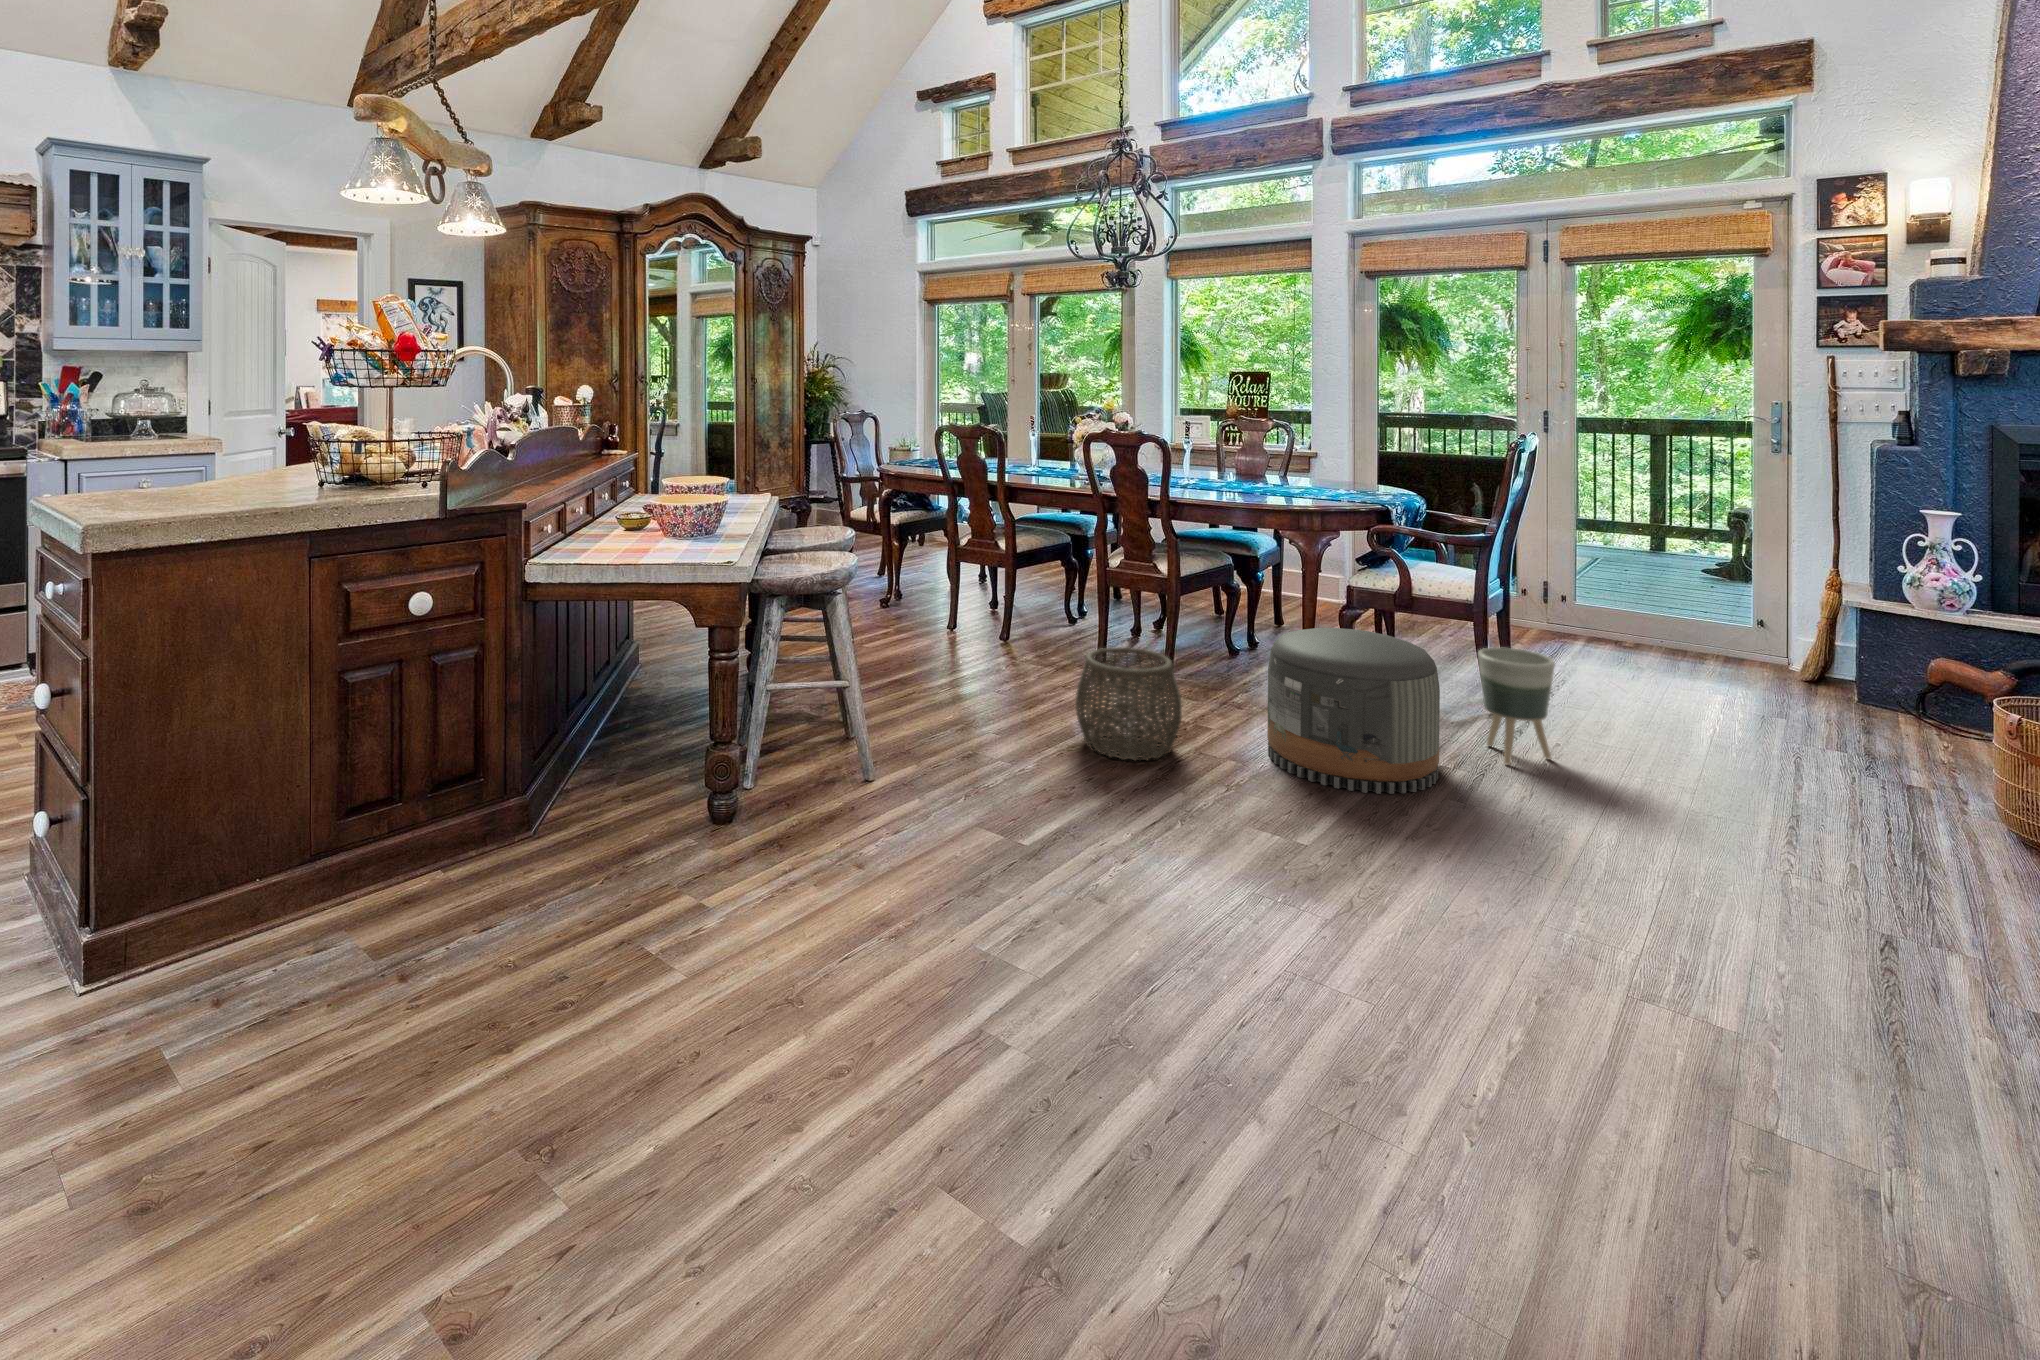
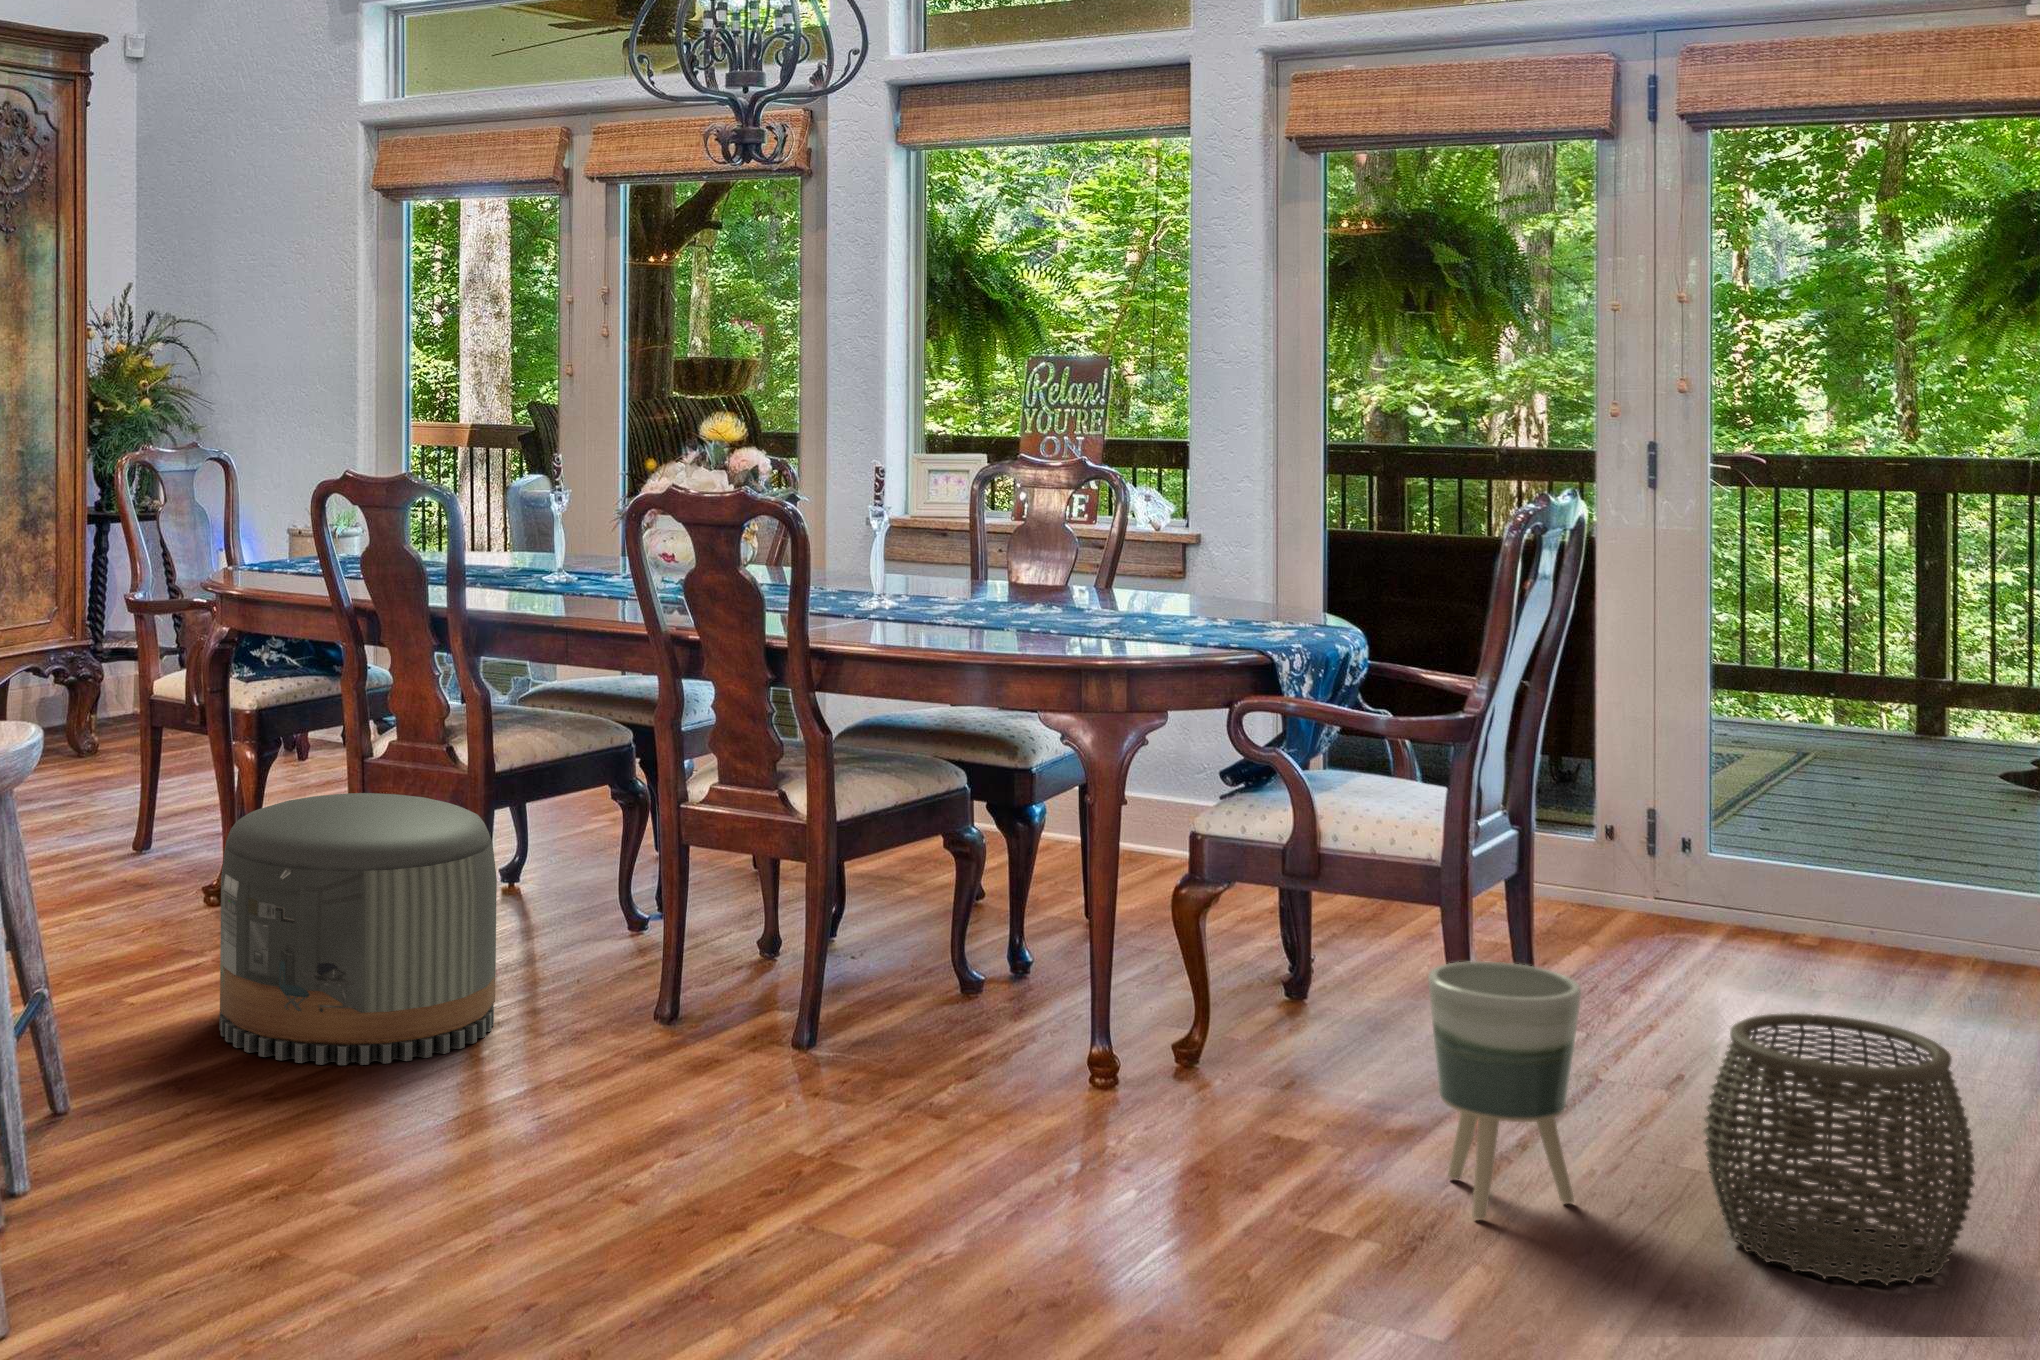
pouf: present [1267,628,1440,794] -> present [219,793,497,1065]
woven basket: present [1075,647,1182,760] -> present [1704,1013,1975,1285]

